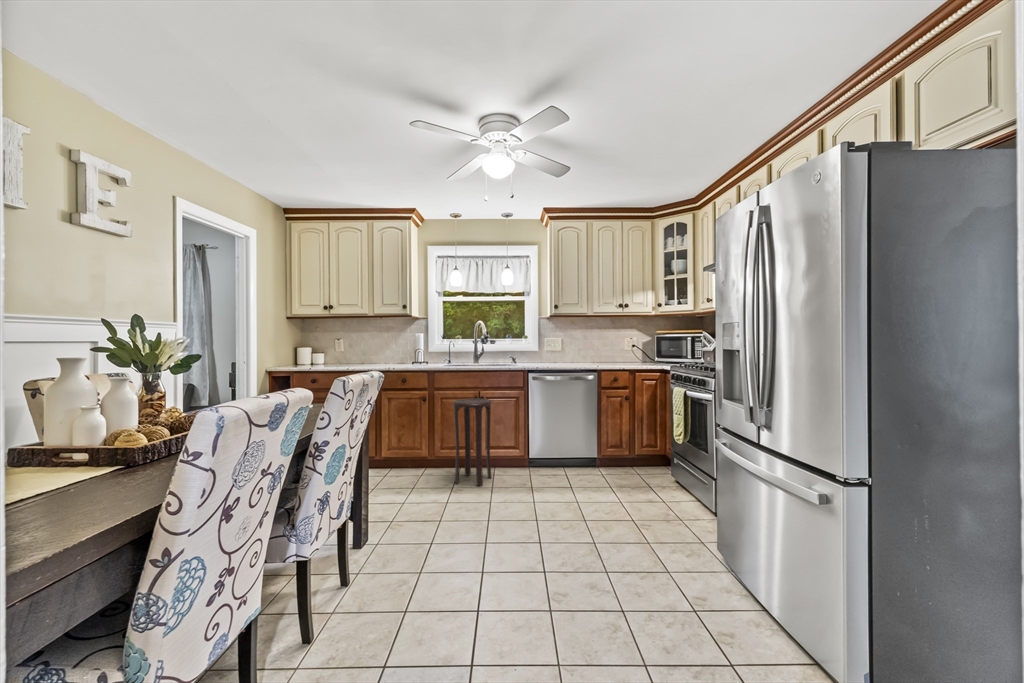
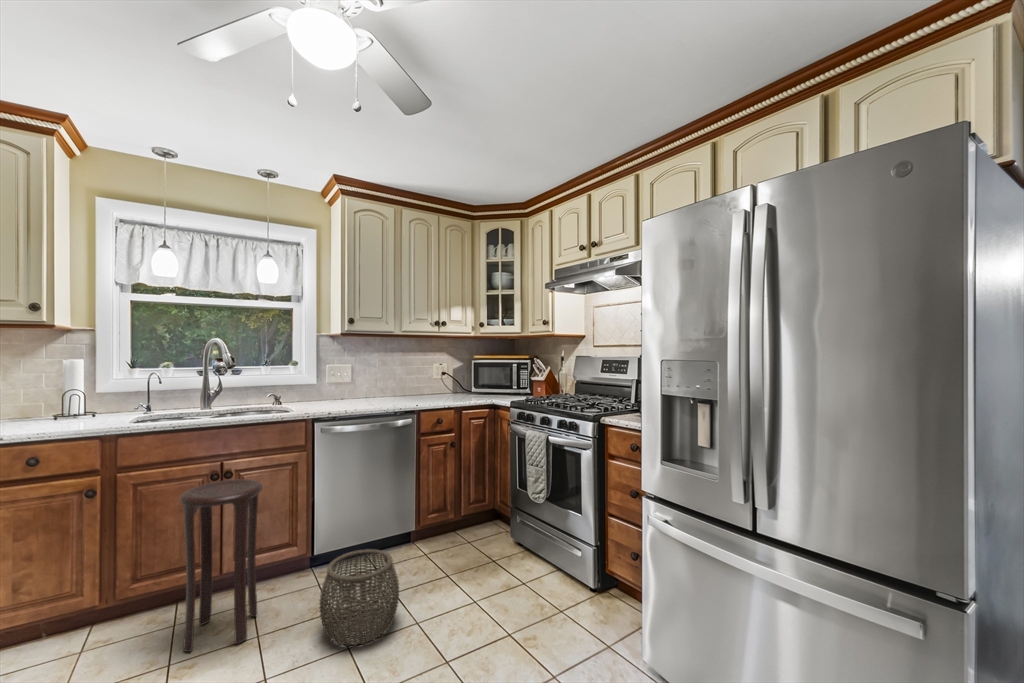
woven basket: none [515,449,563,502] -> present [319,549,399,646]

